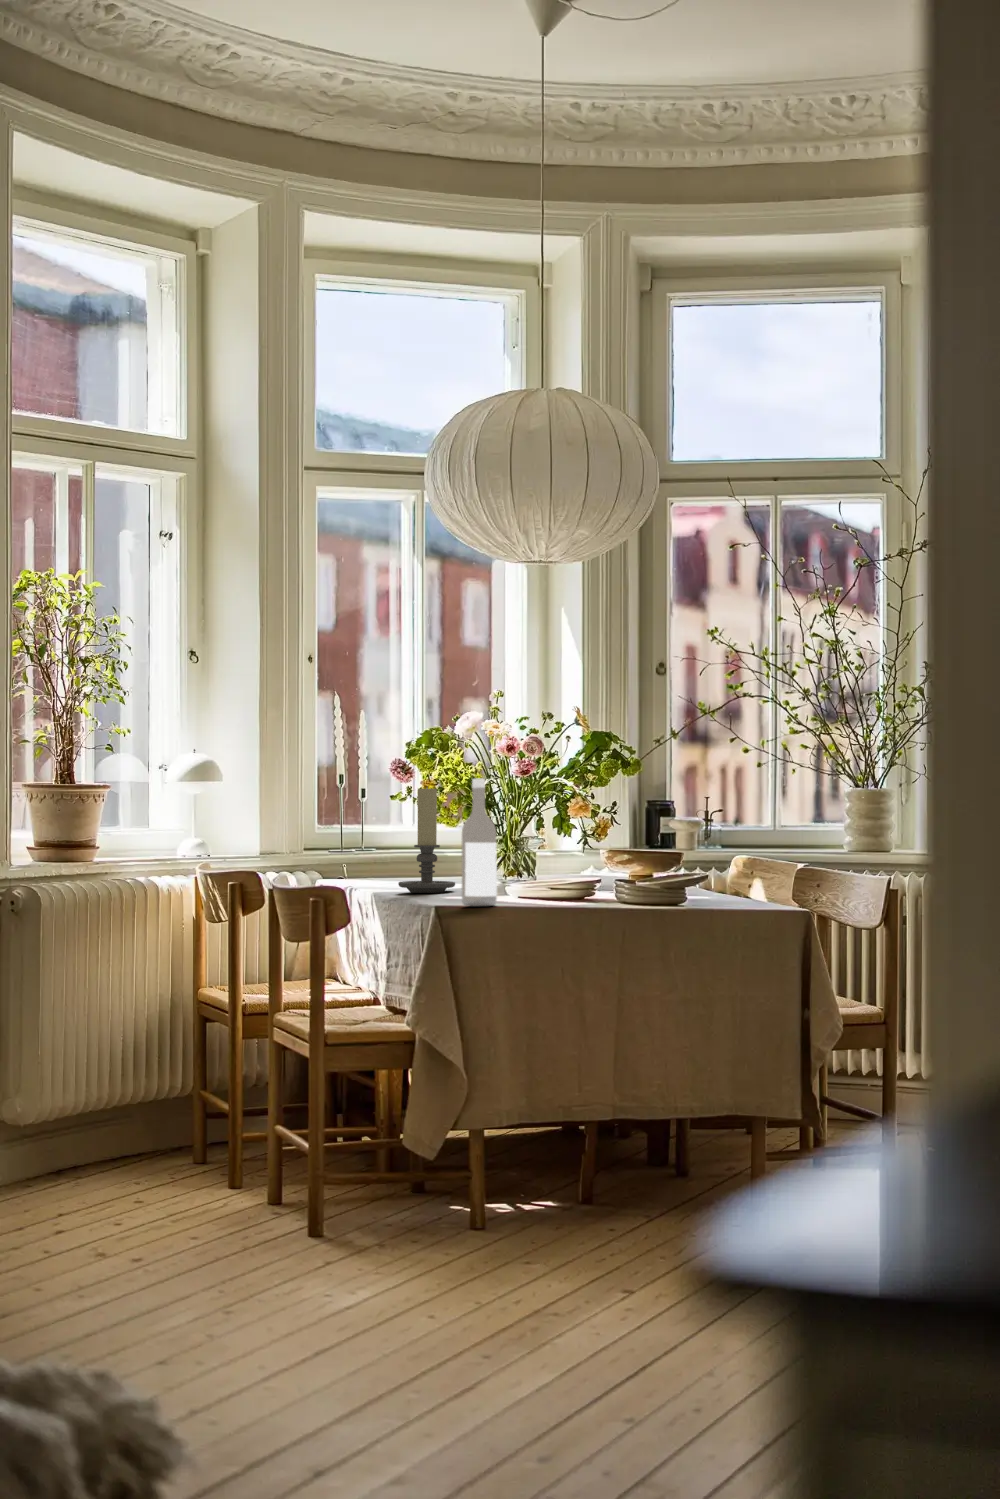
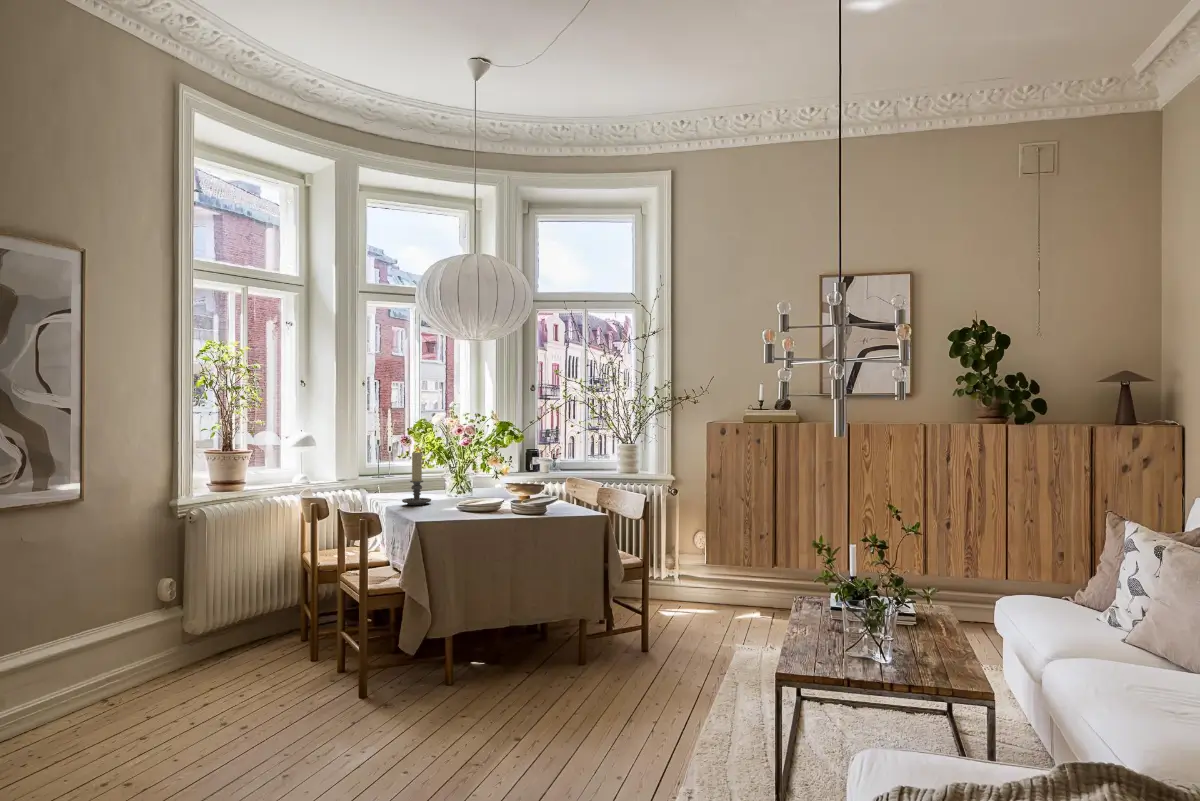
wine bottle: present [462,779,497,906] -> none [431,454,449,520]

